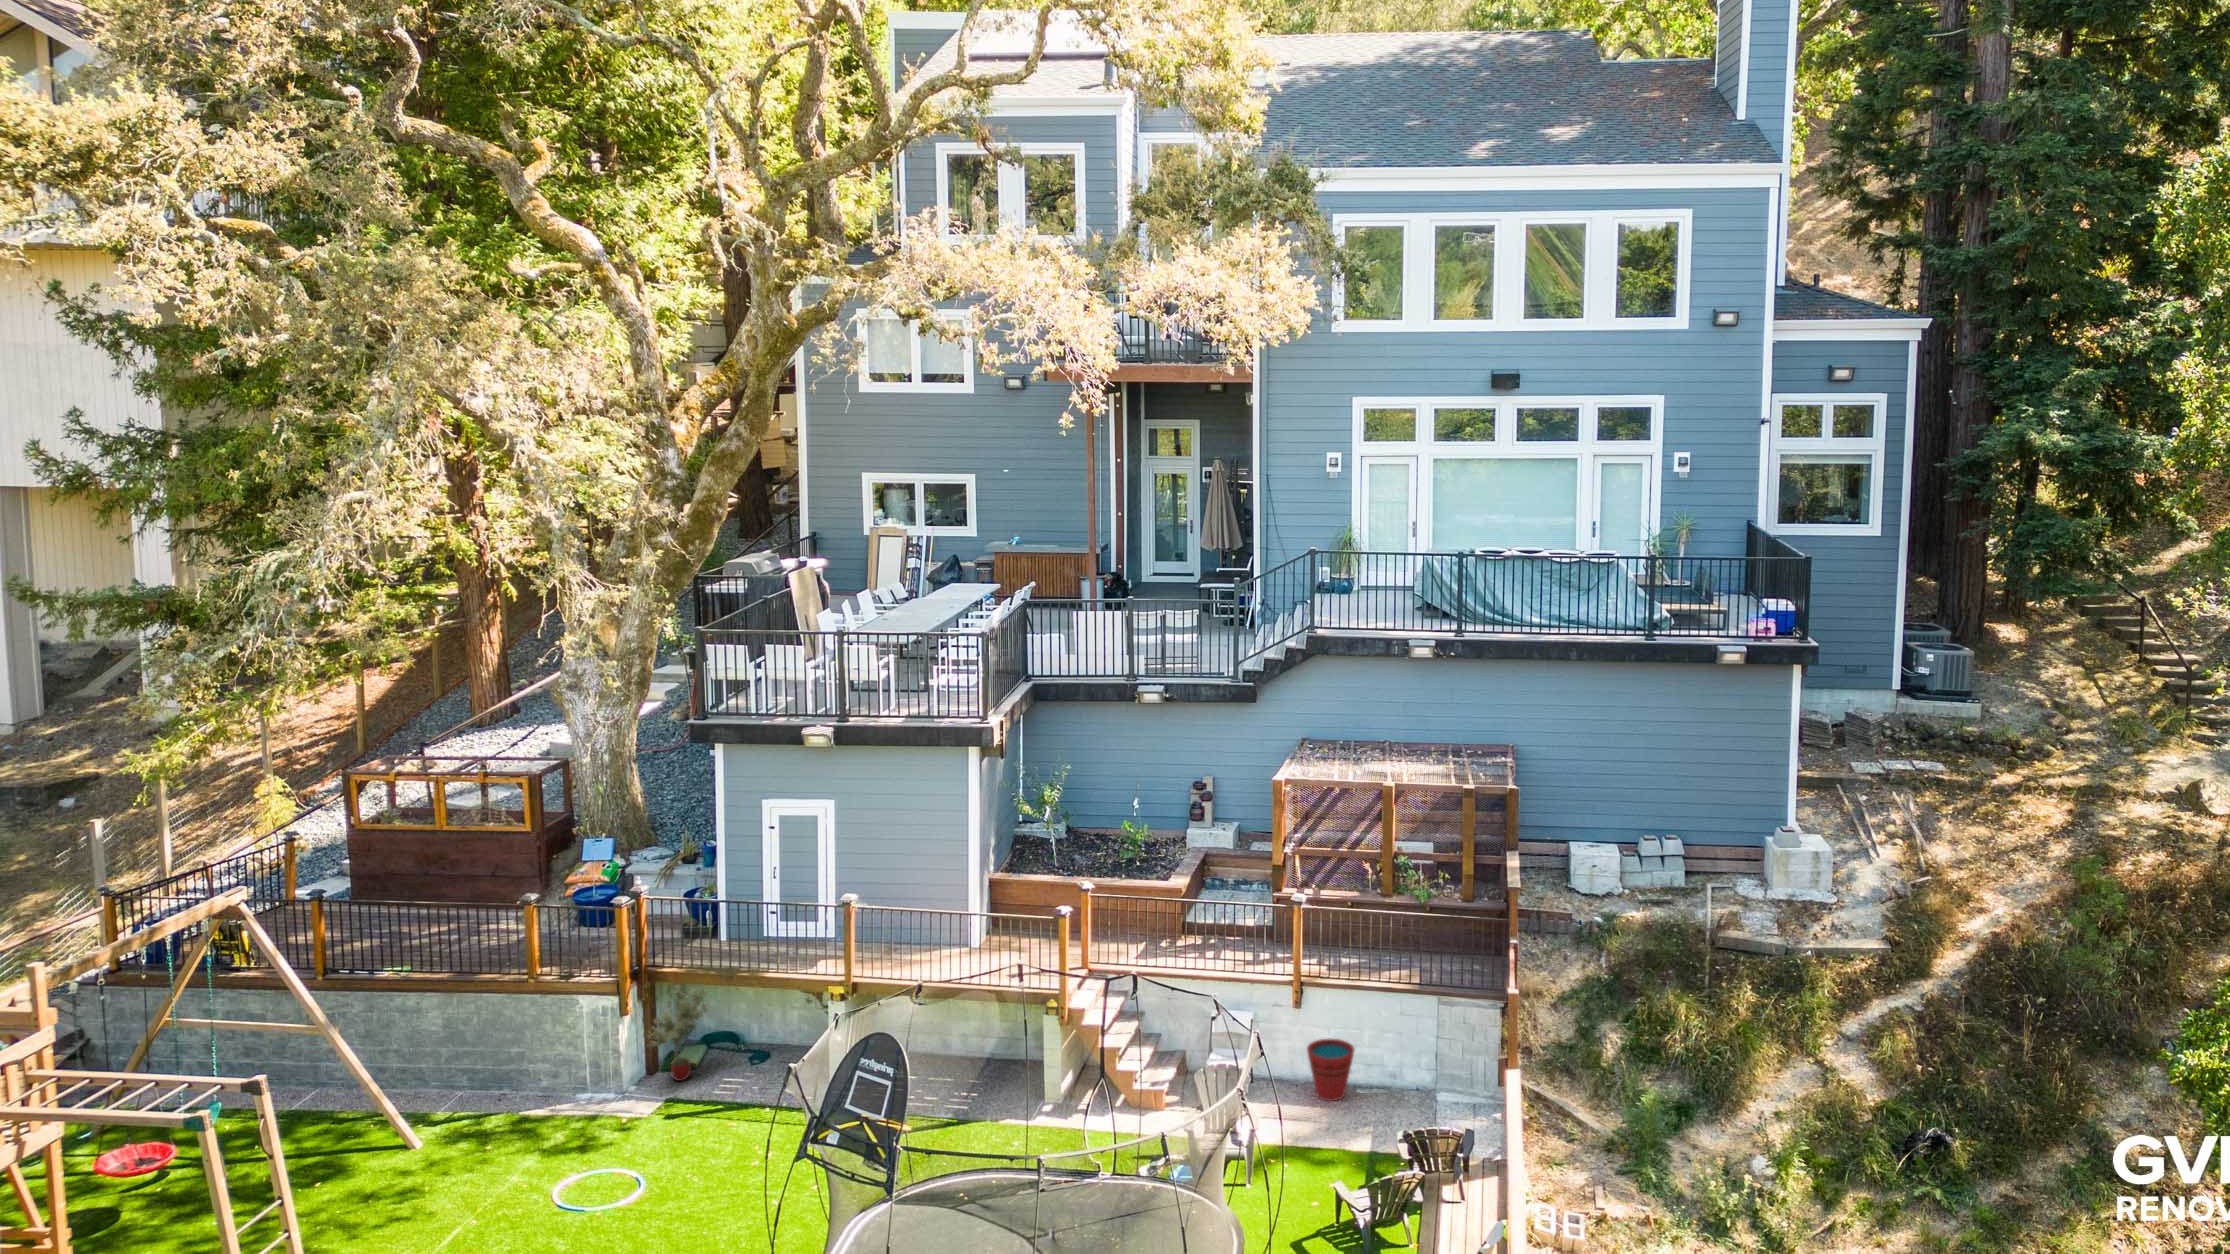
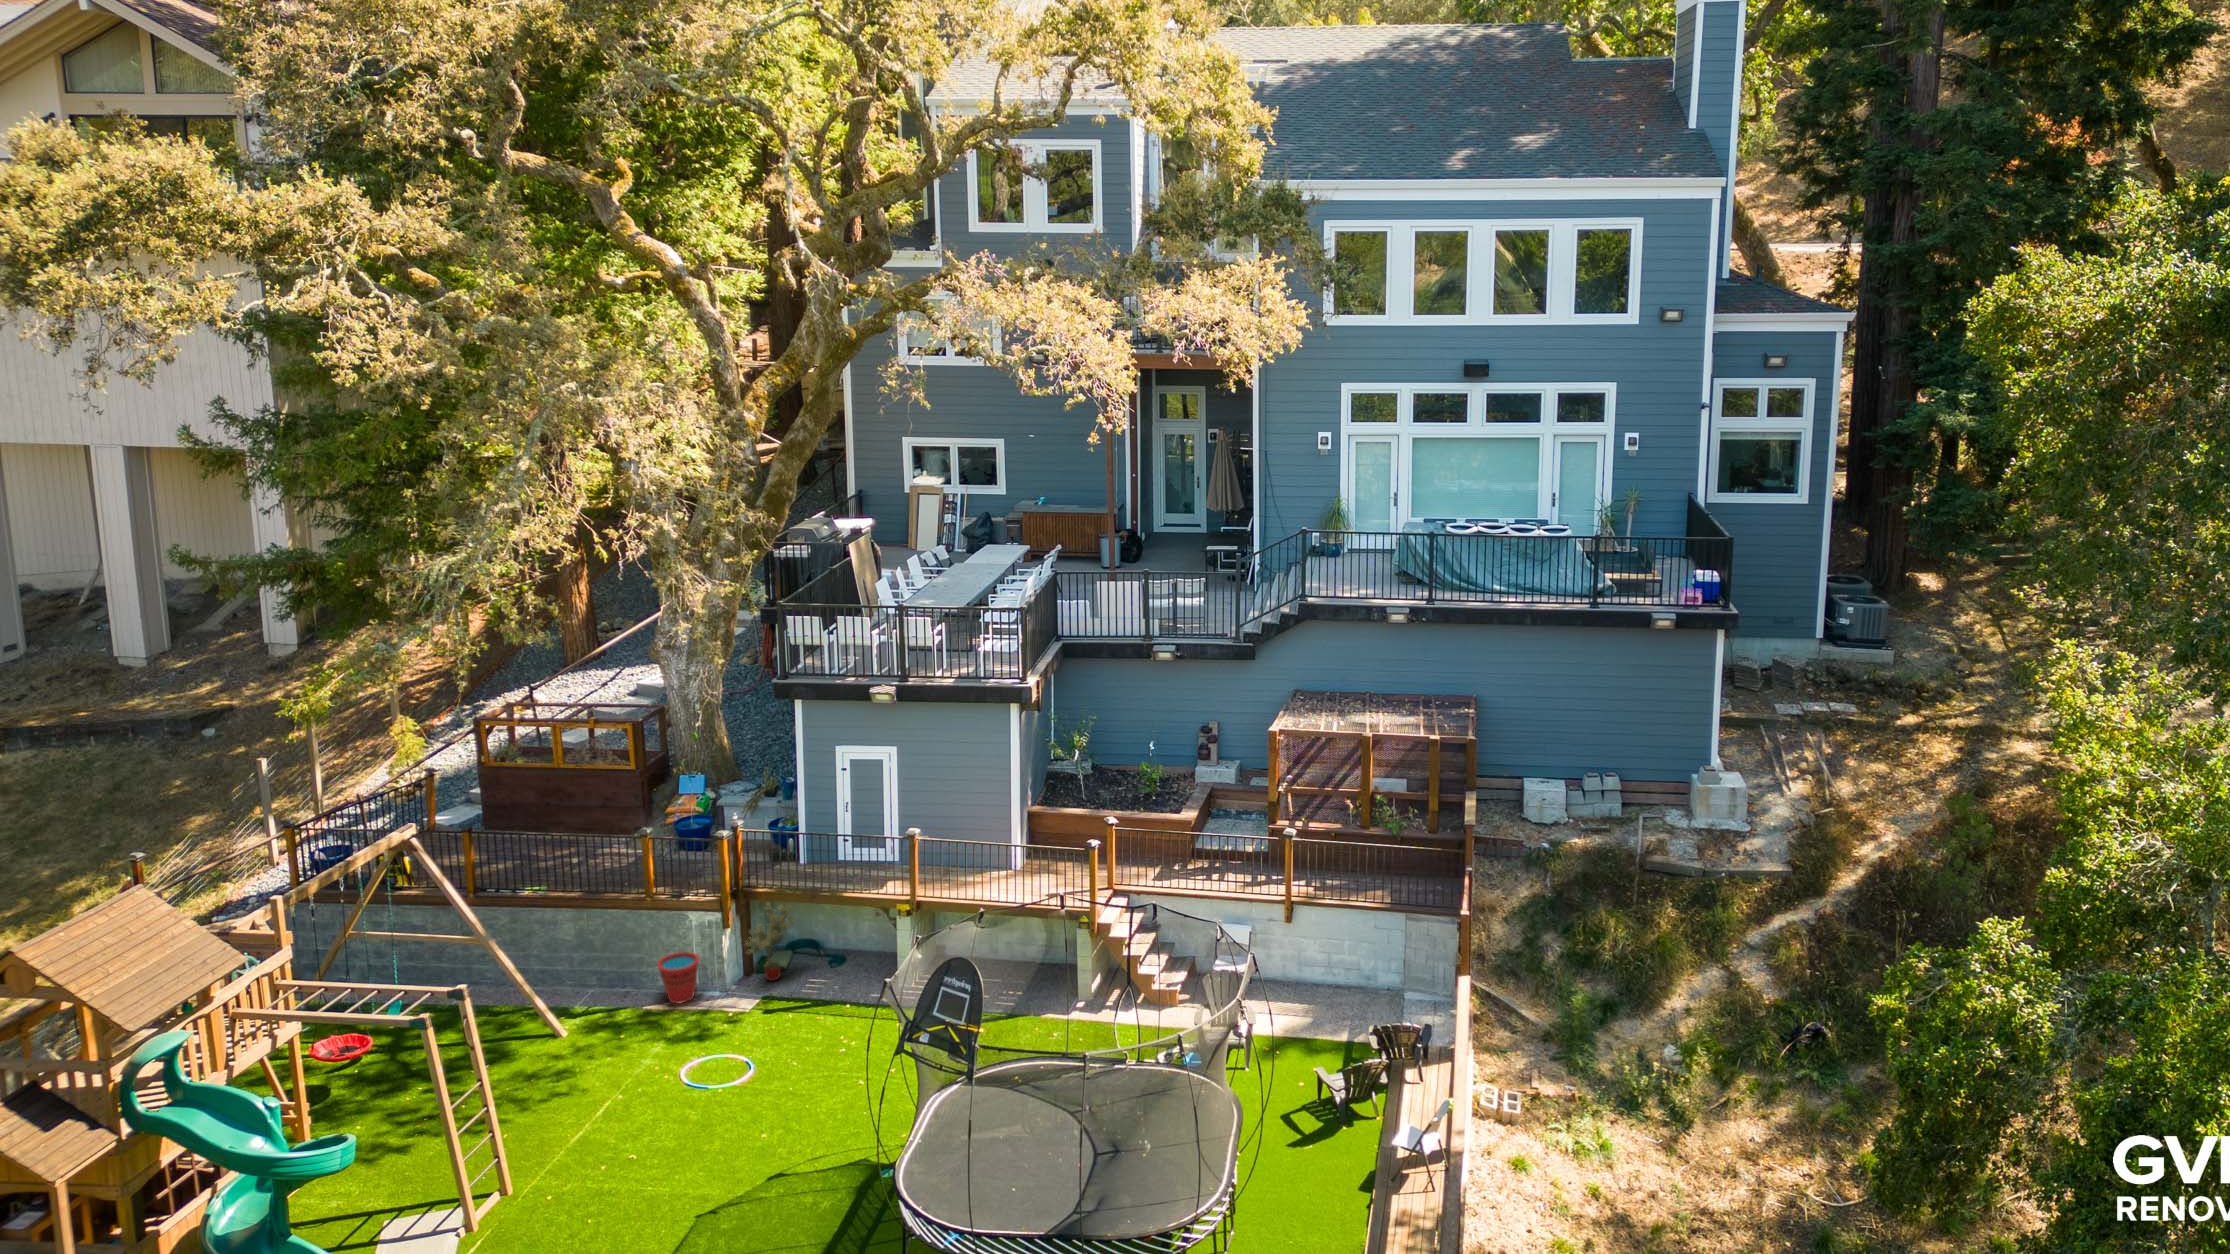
bucket: present [1307,1038,1354,1101] -> present [657,952,699,1004]

